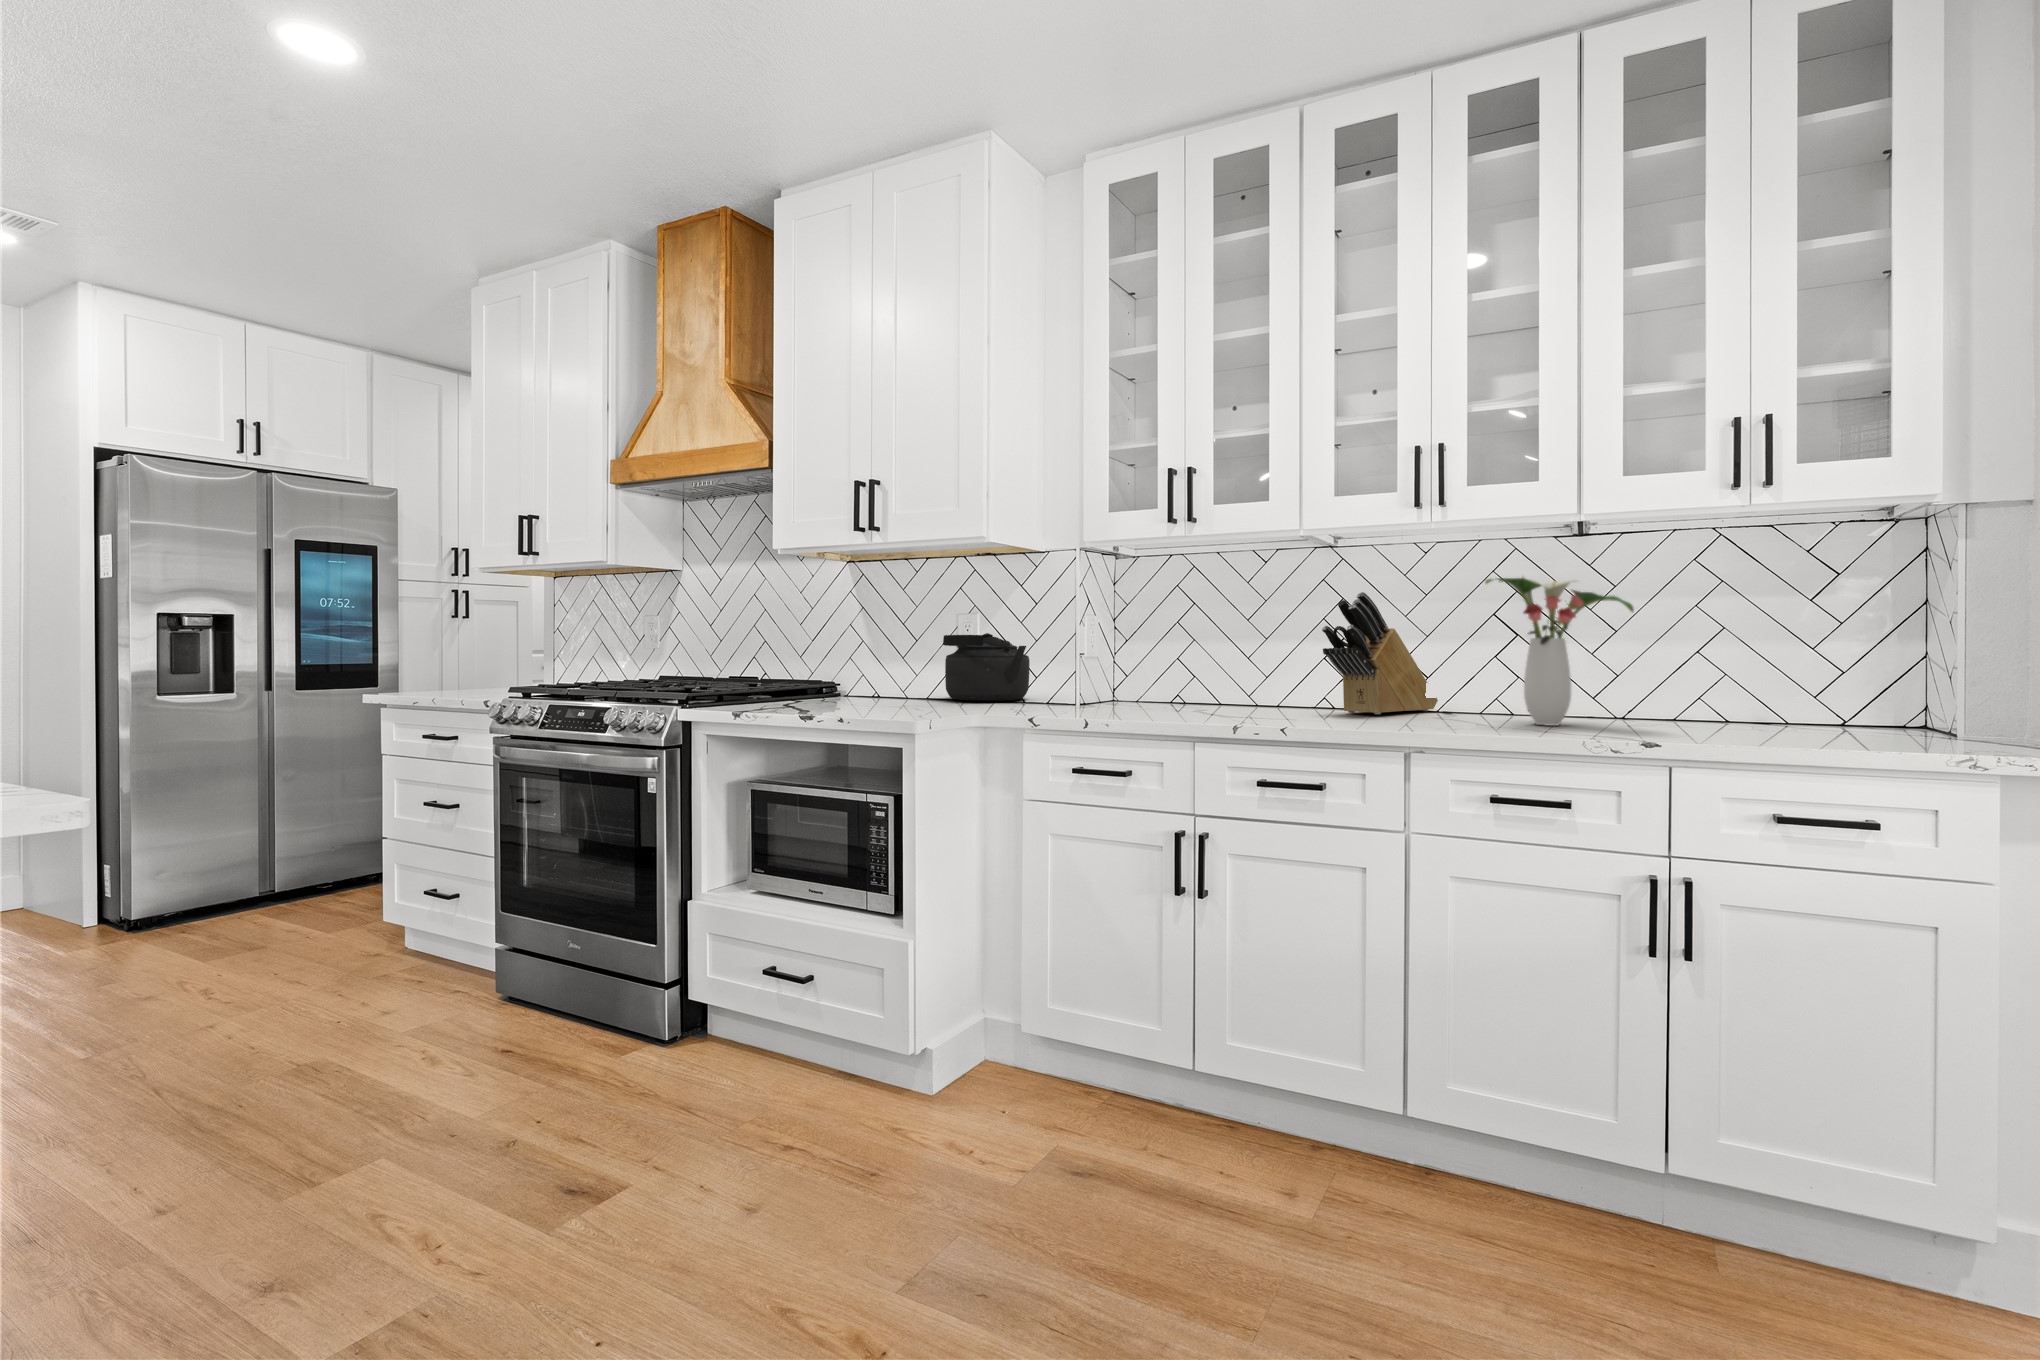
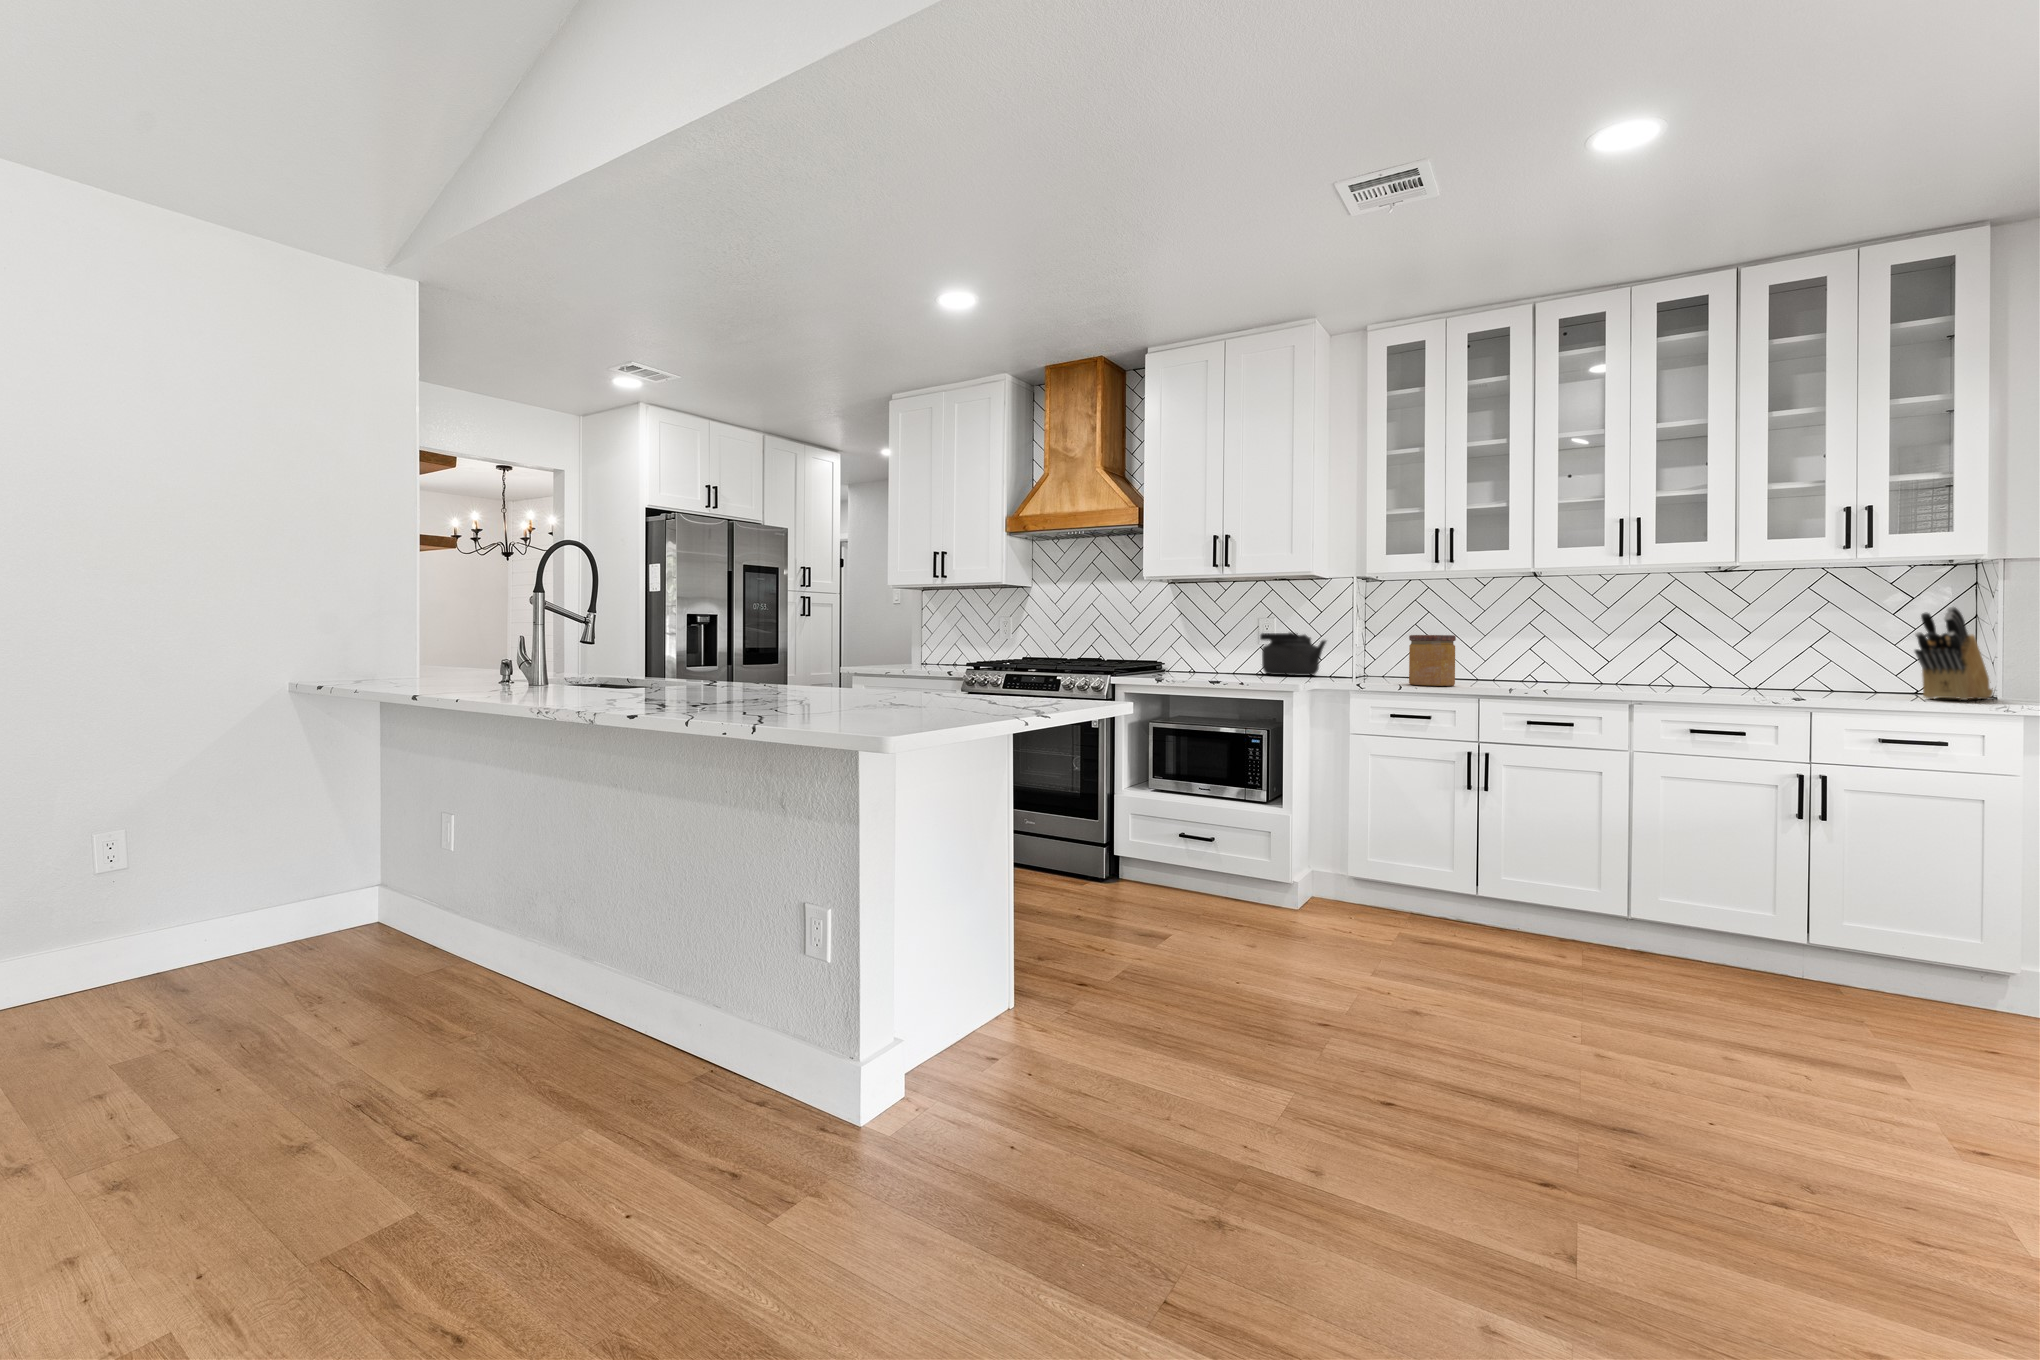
flower arrangement: present [1485,577,1634,726] -> none [1673,598,1777,691]
knife block: present [1322,592,1438,714] -> present [1915,607,1993,700]
jar: none [1102,637,1170,721] -> present [1409,635,1456,686]

